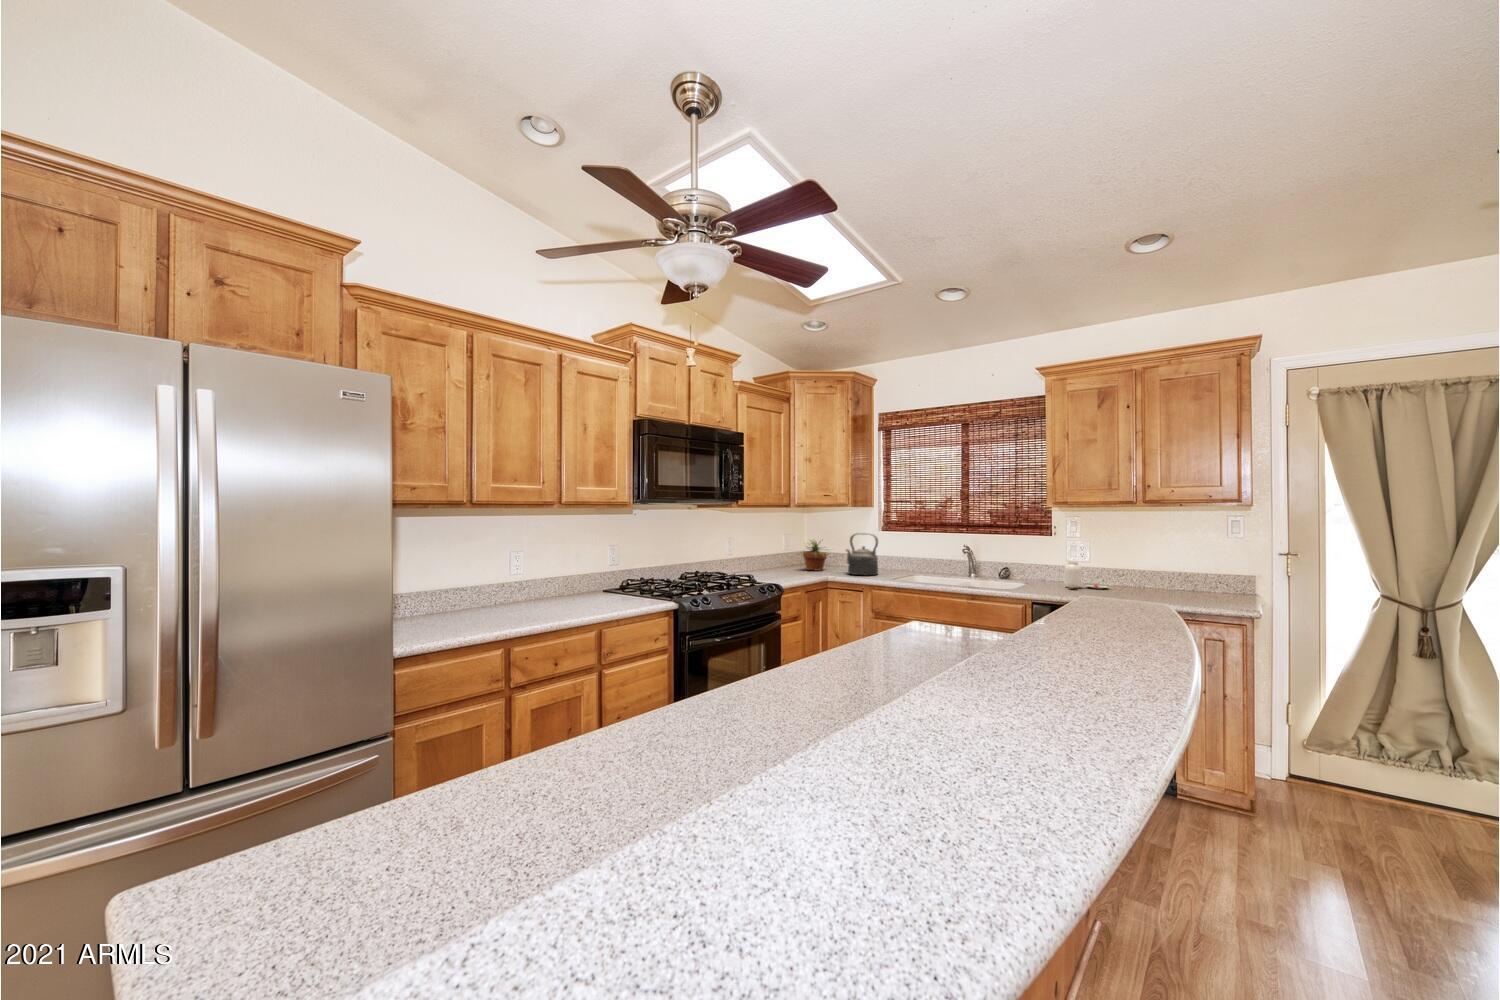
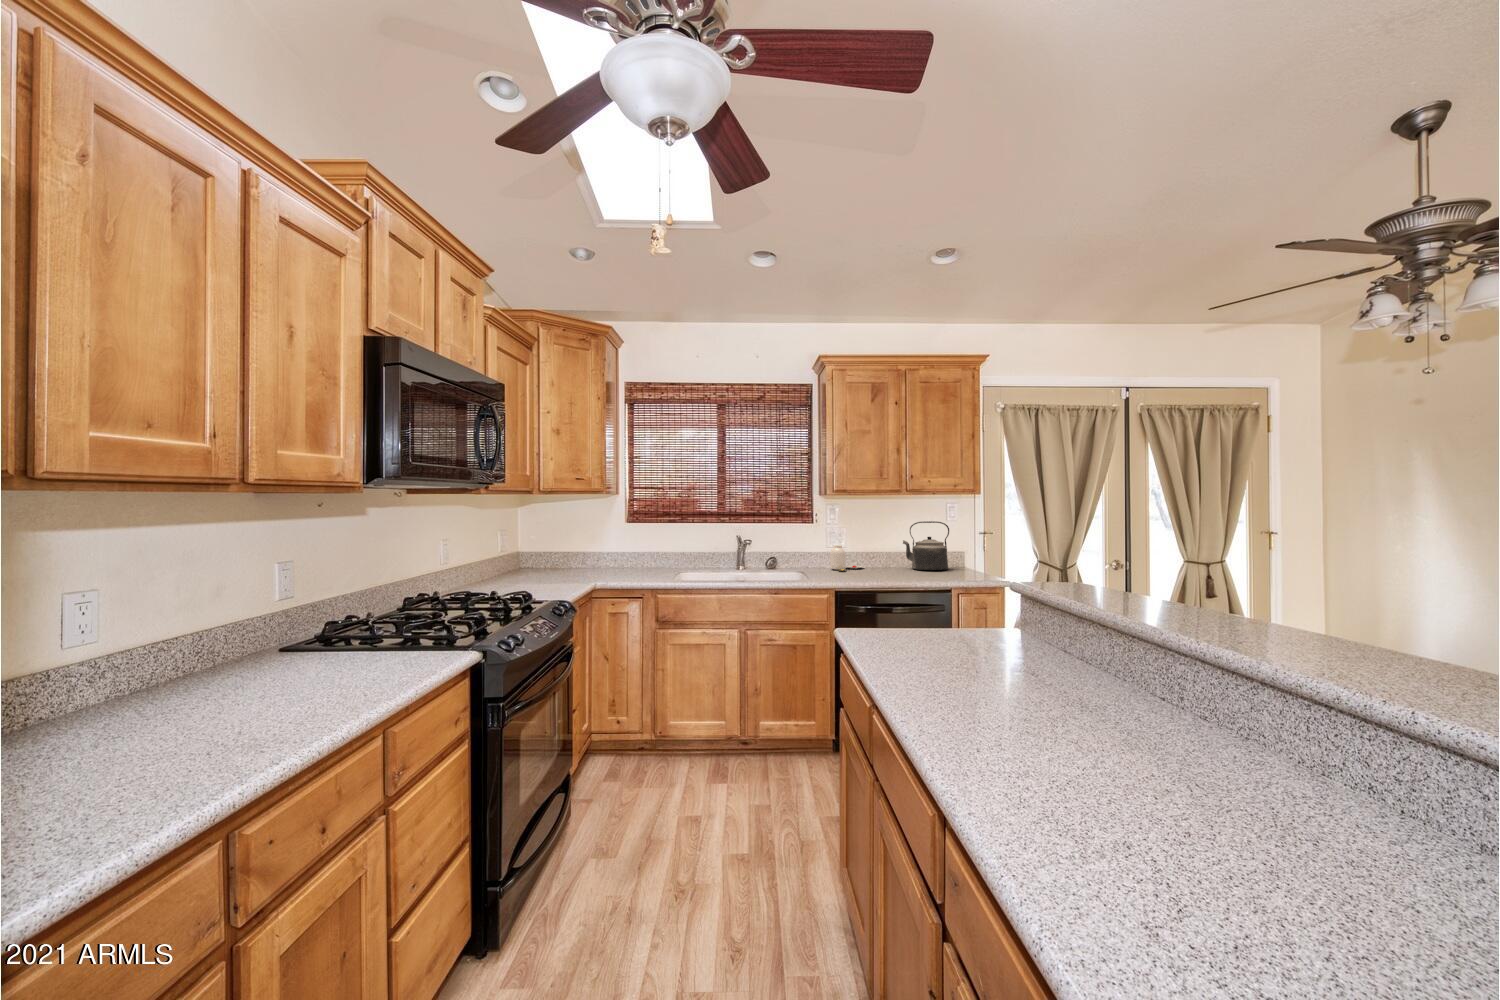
kettle: present [846,534,878,575] -> present [903,521,949,570]
potted plant: present [803,541,829,570] -> none [527,535,572,577]

